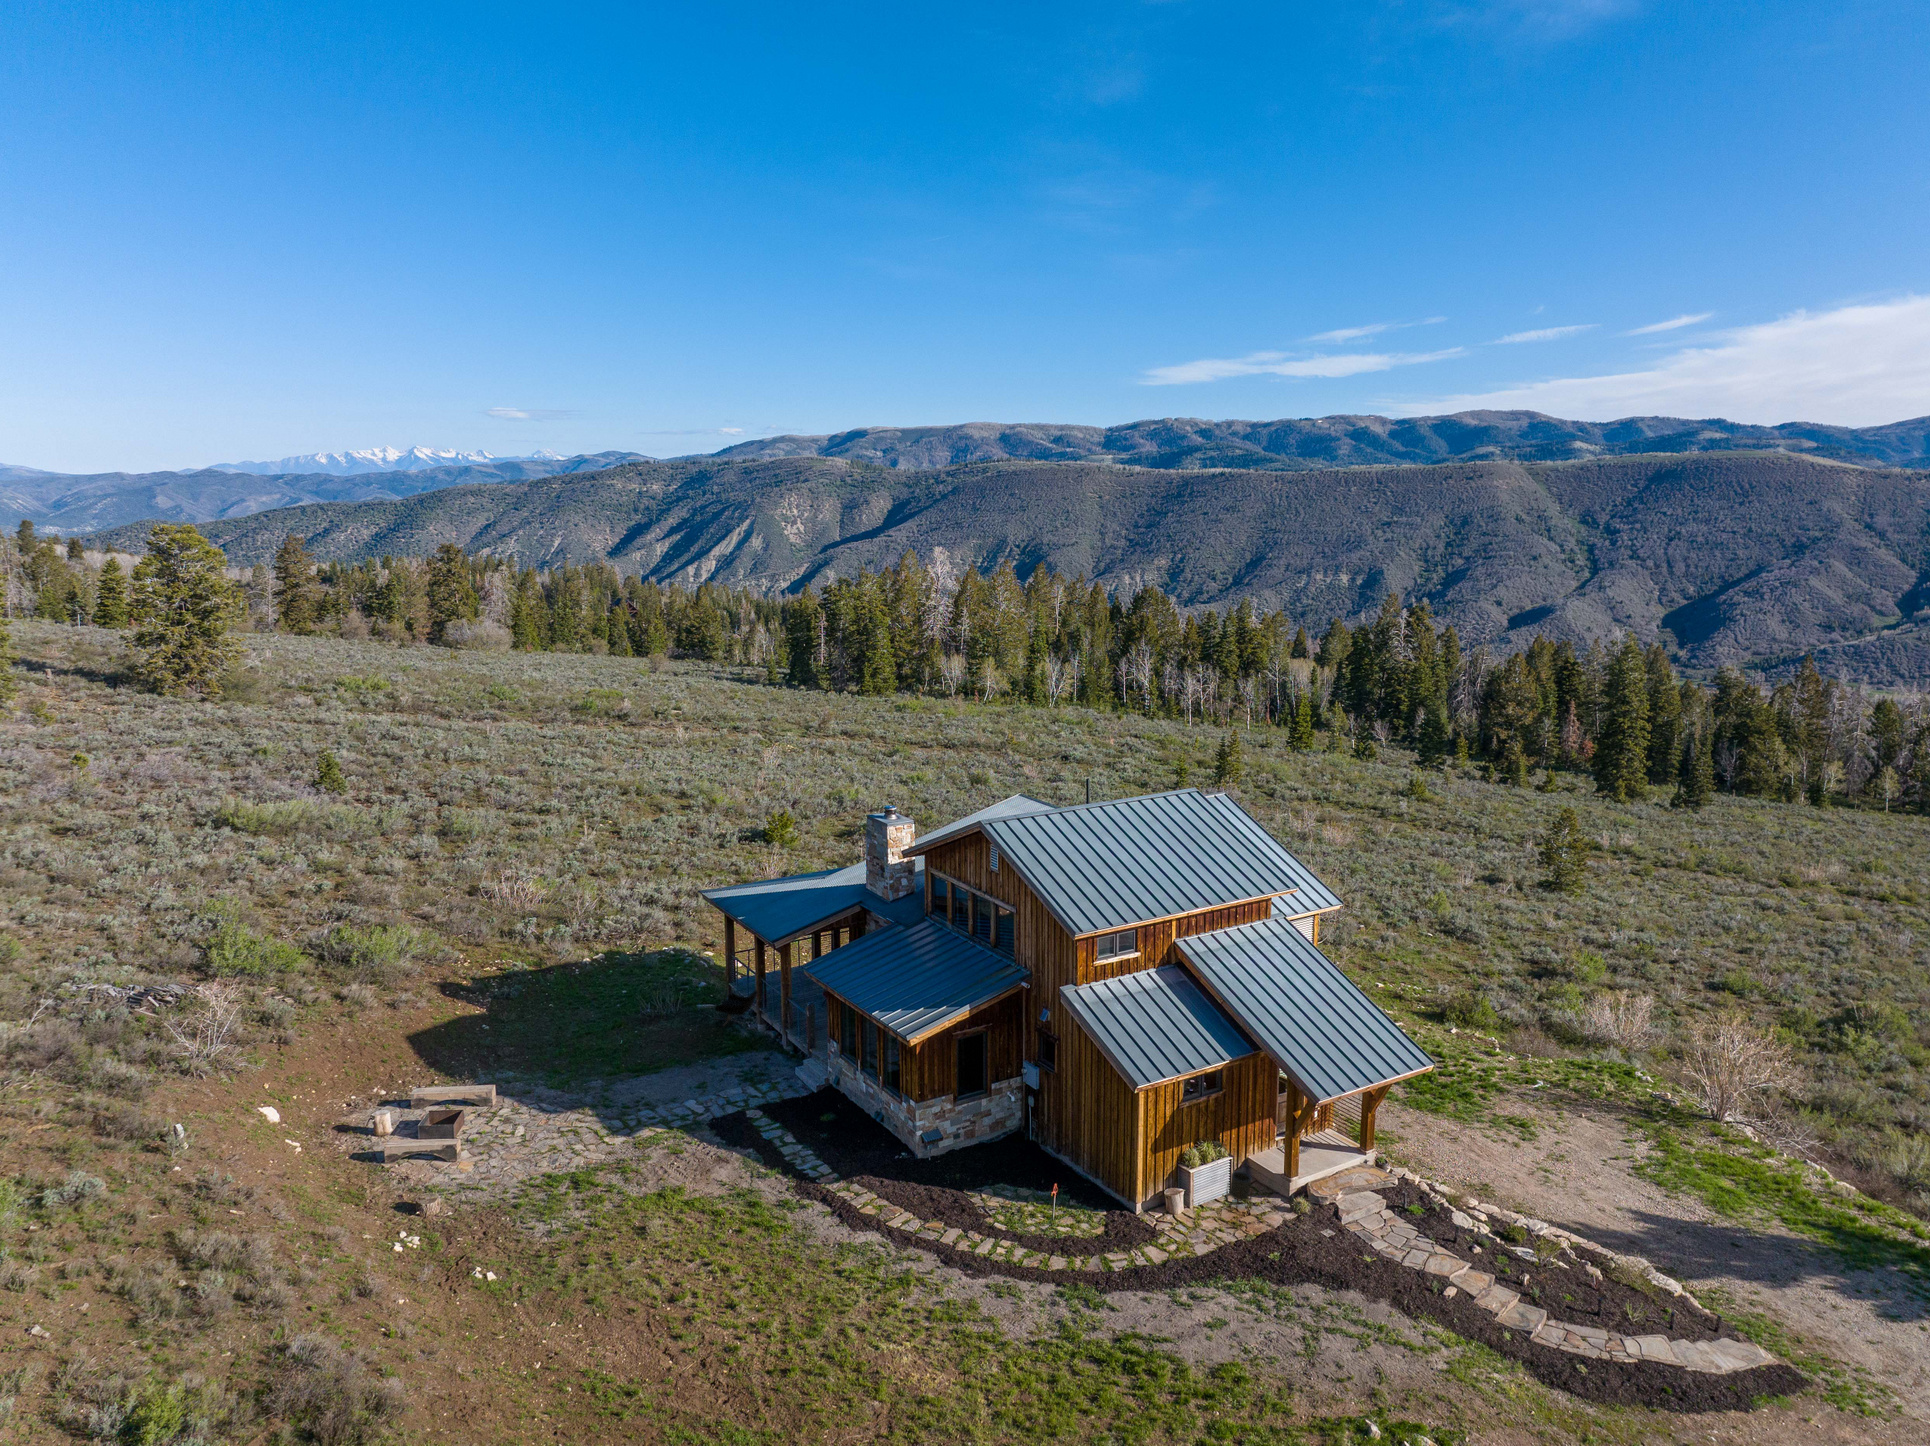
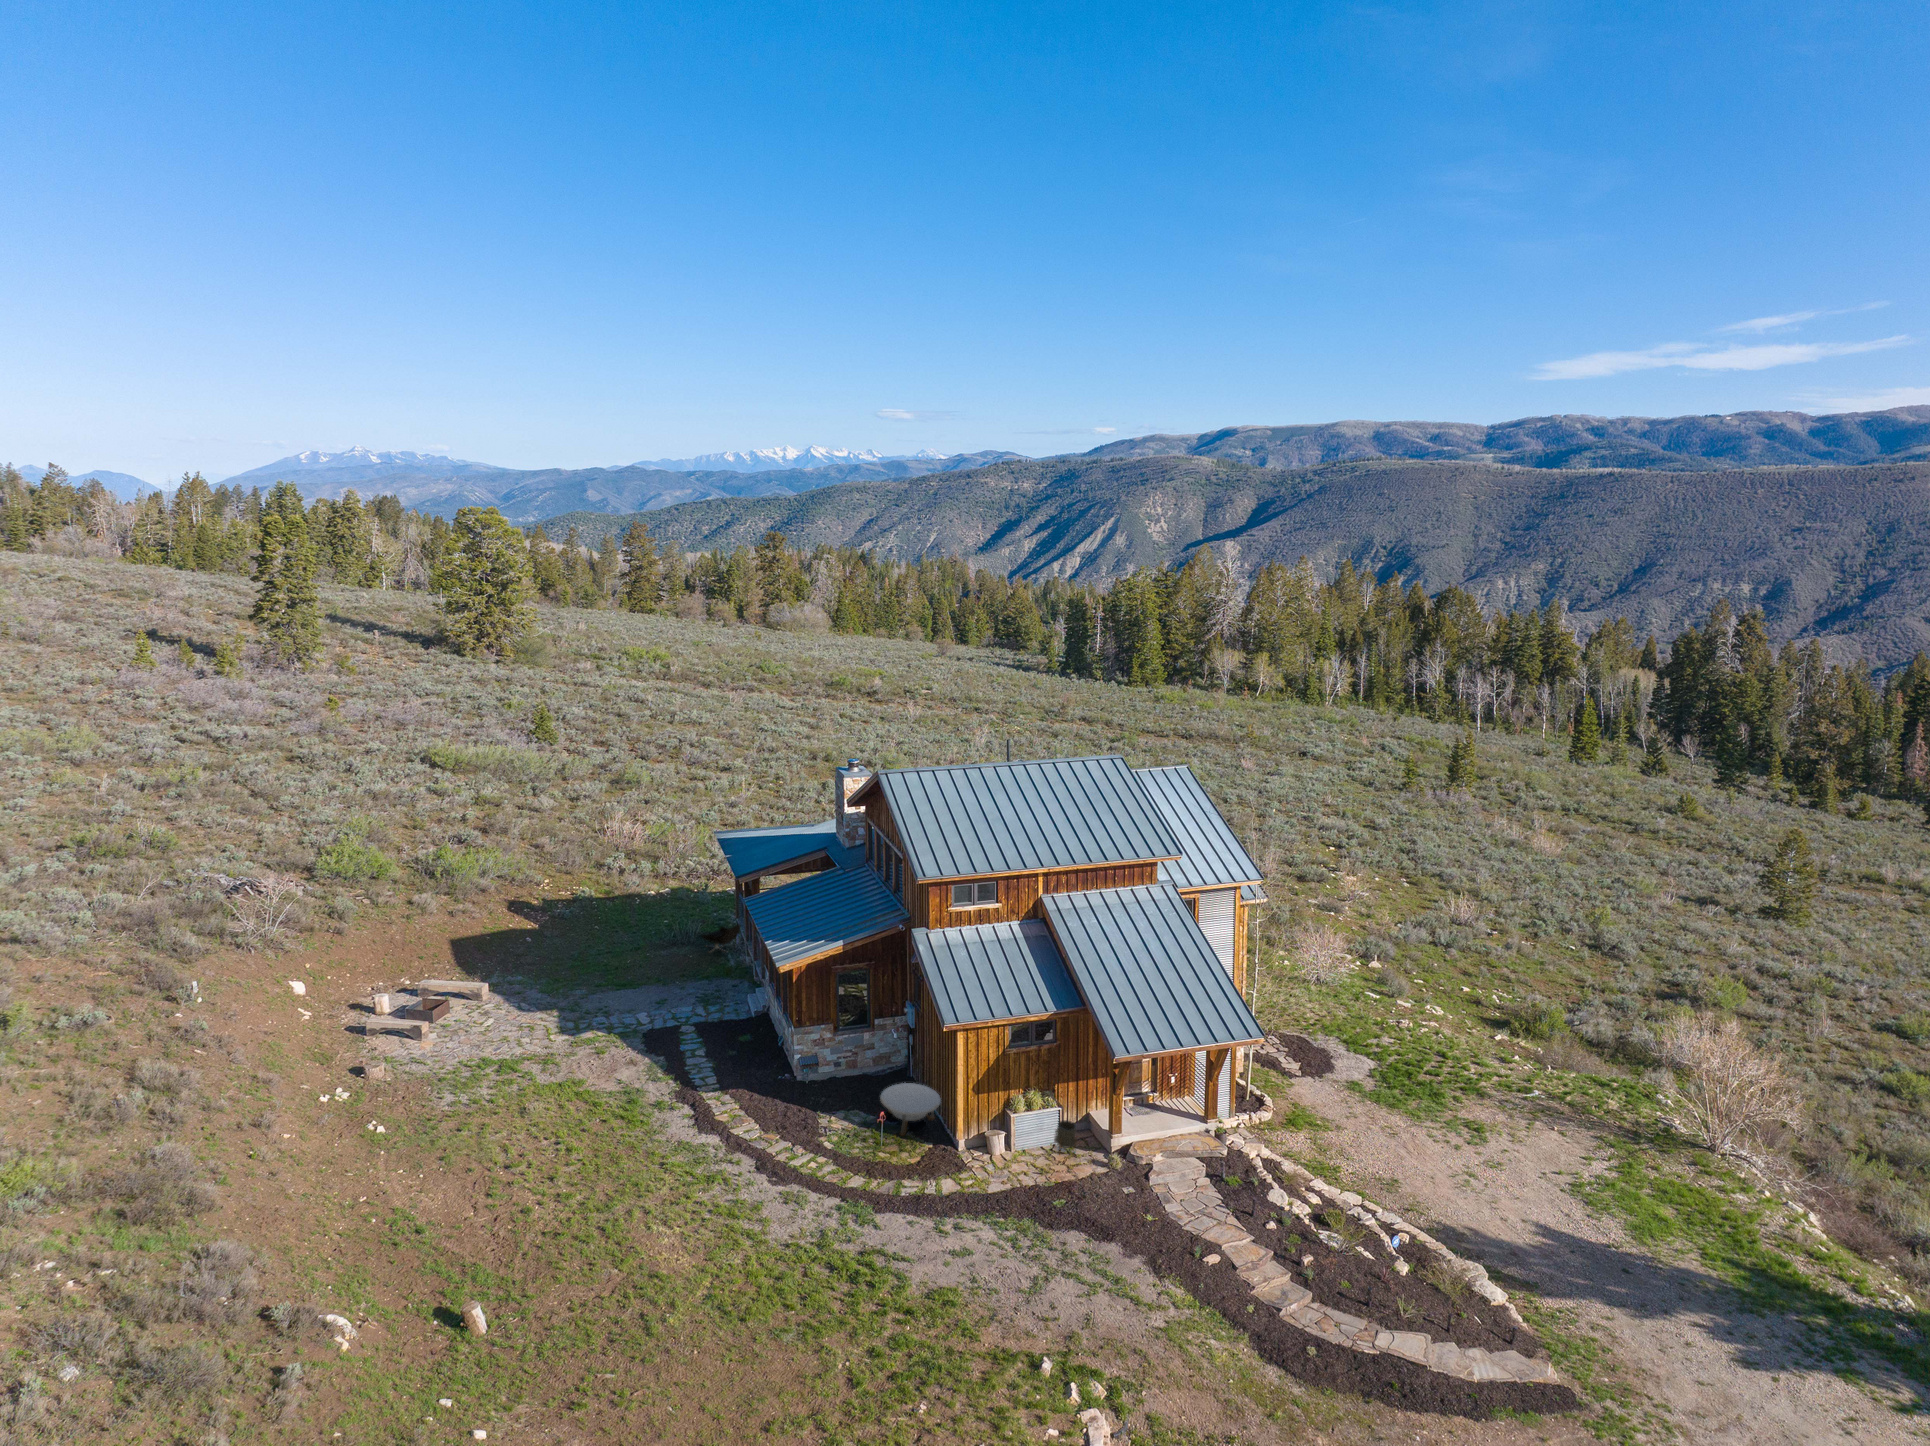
round table: none [1040,1150,1106,1209] -> present [880,1083,941,1136]

